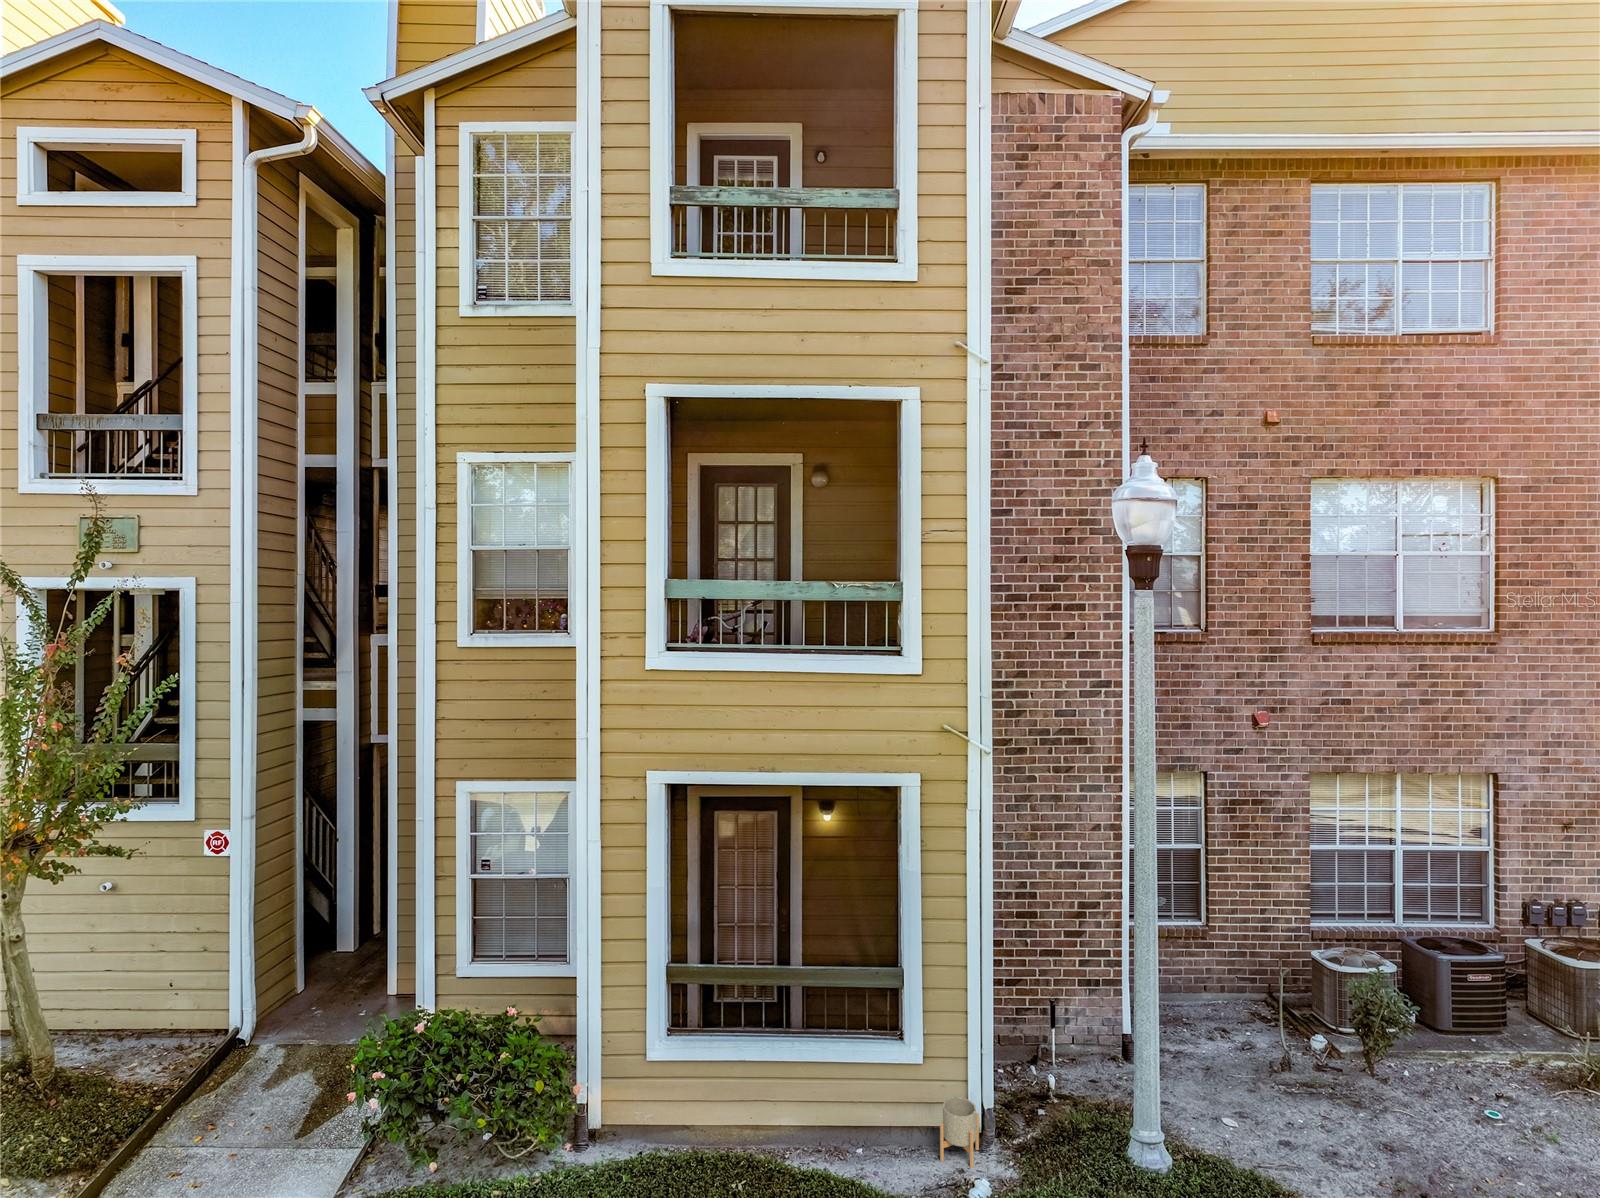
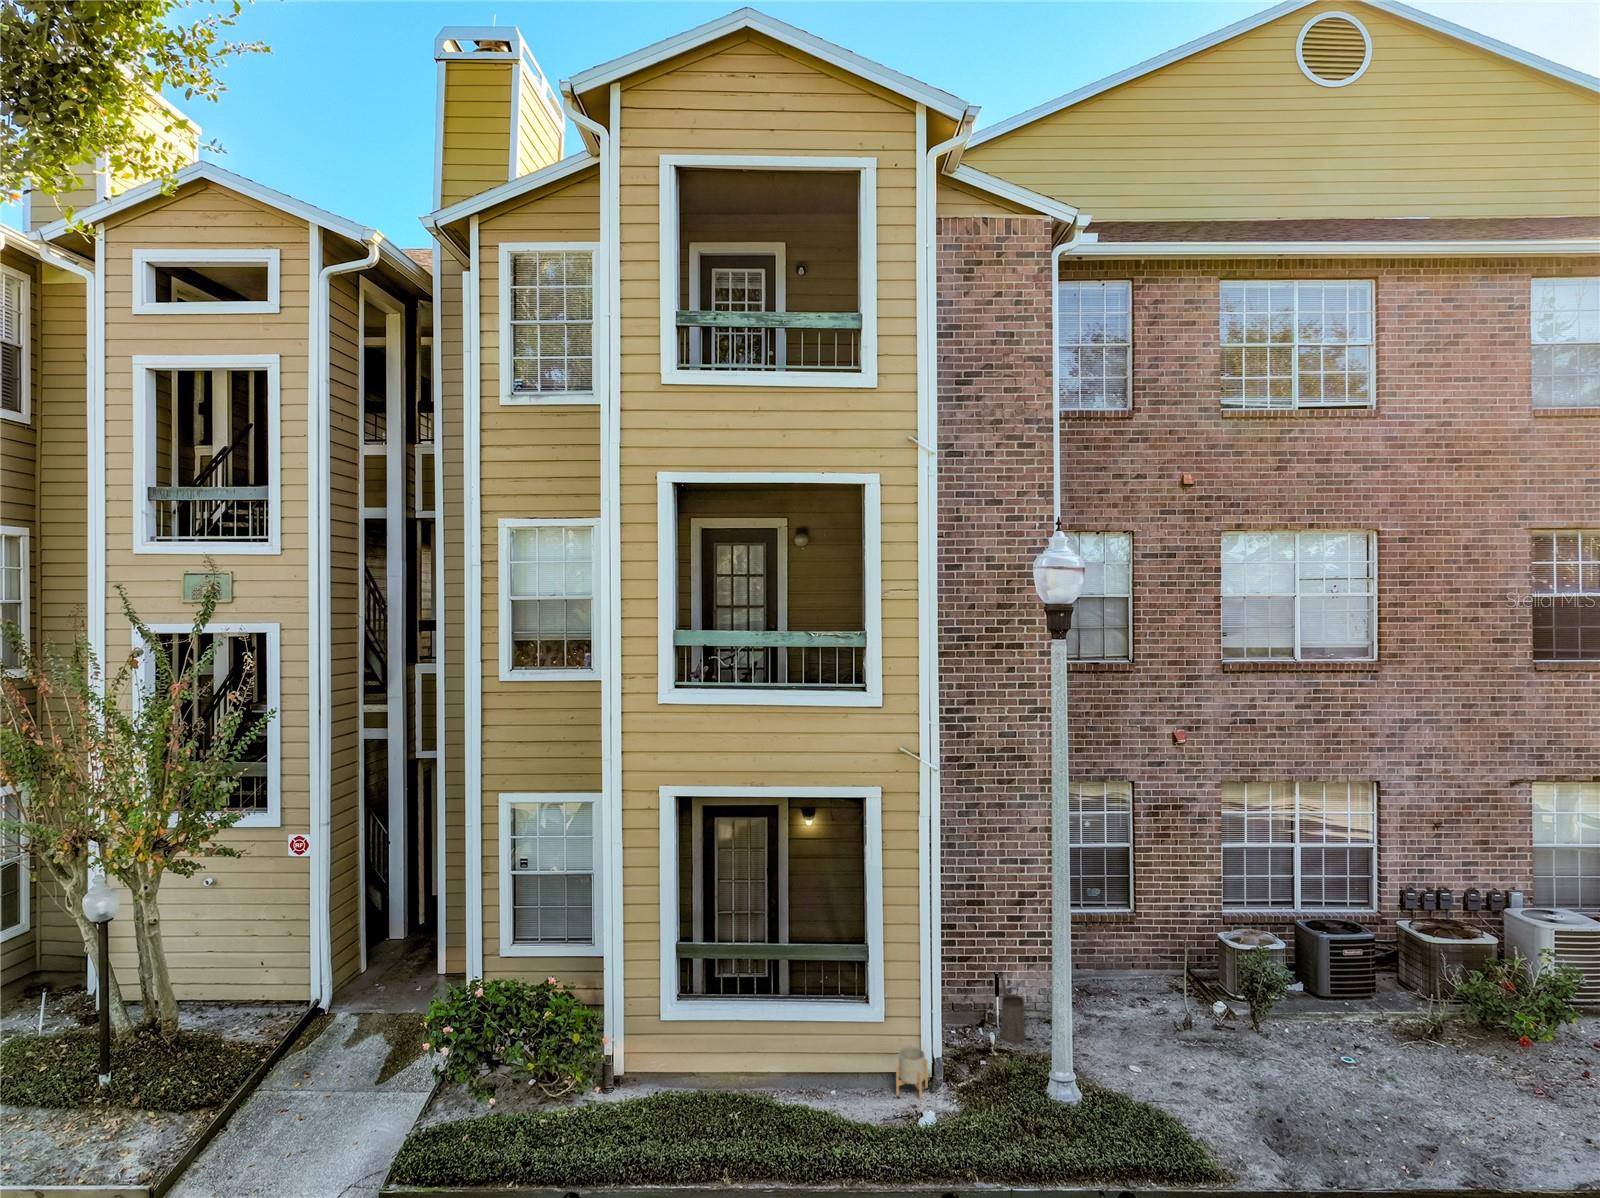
watering can: none [1057,1004,1092,1090] -> present [1000,977,1026,1044]

